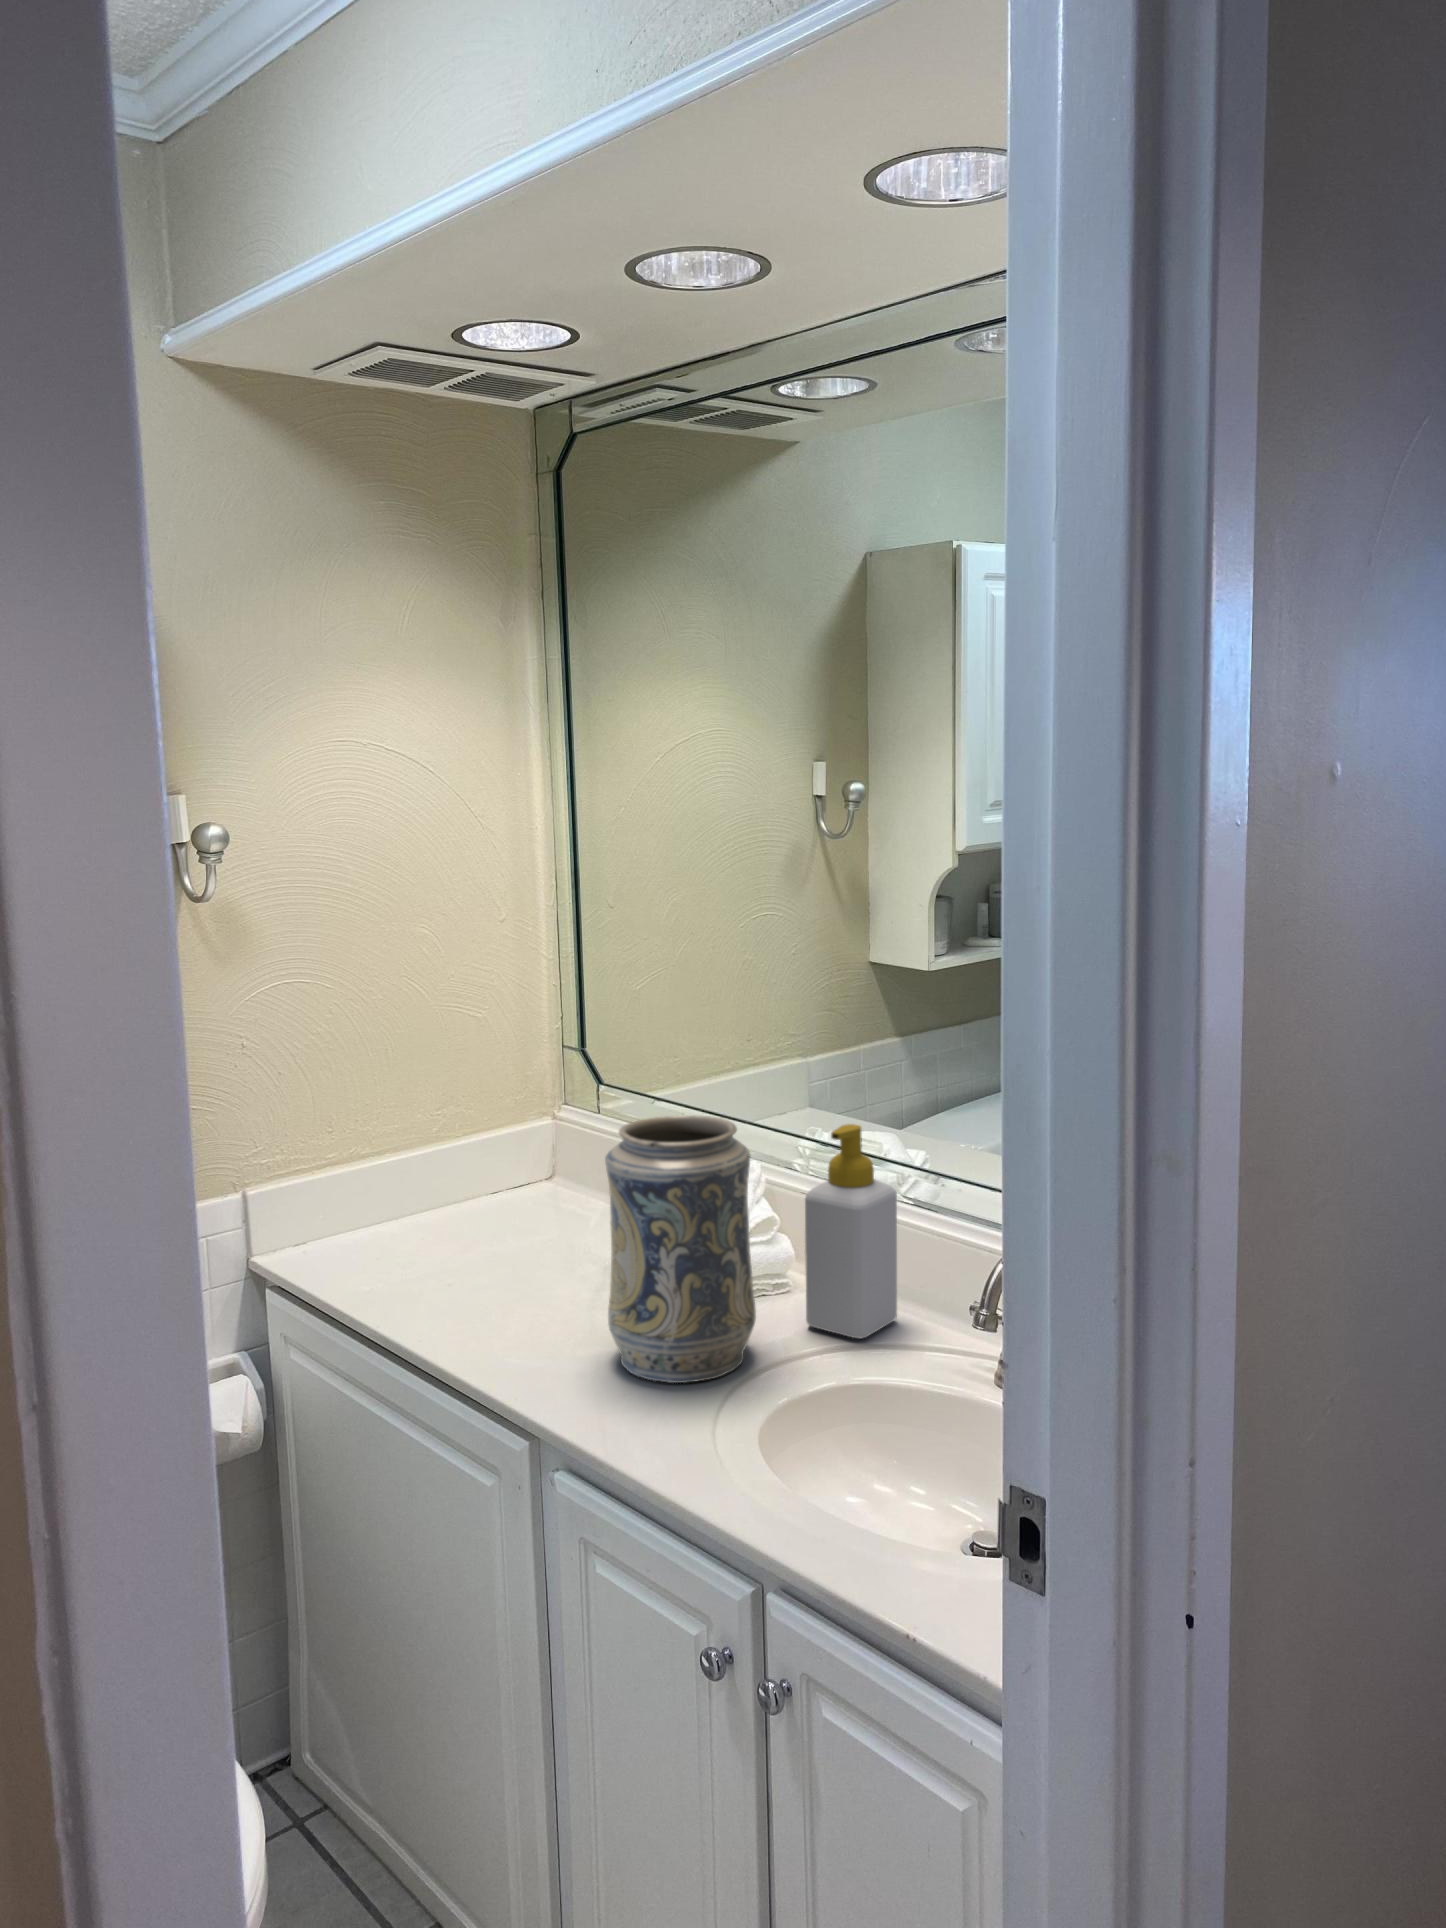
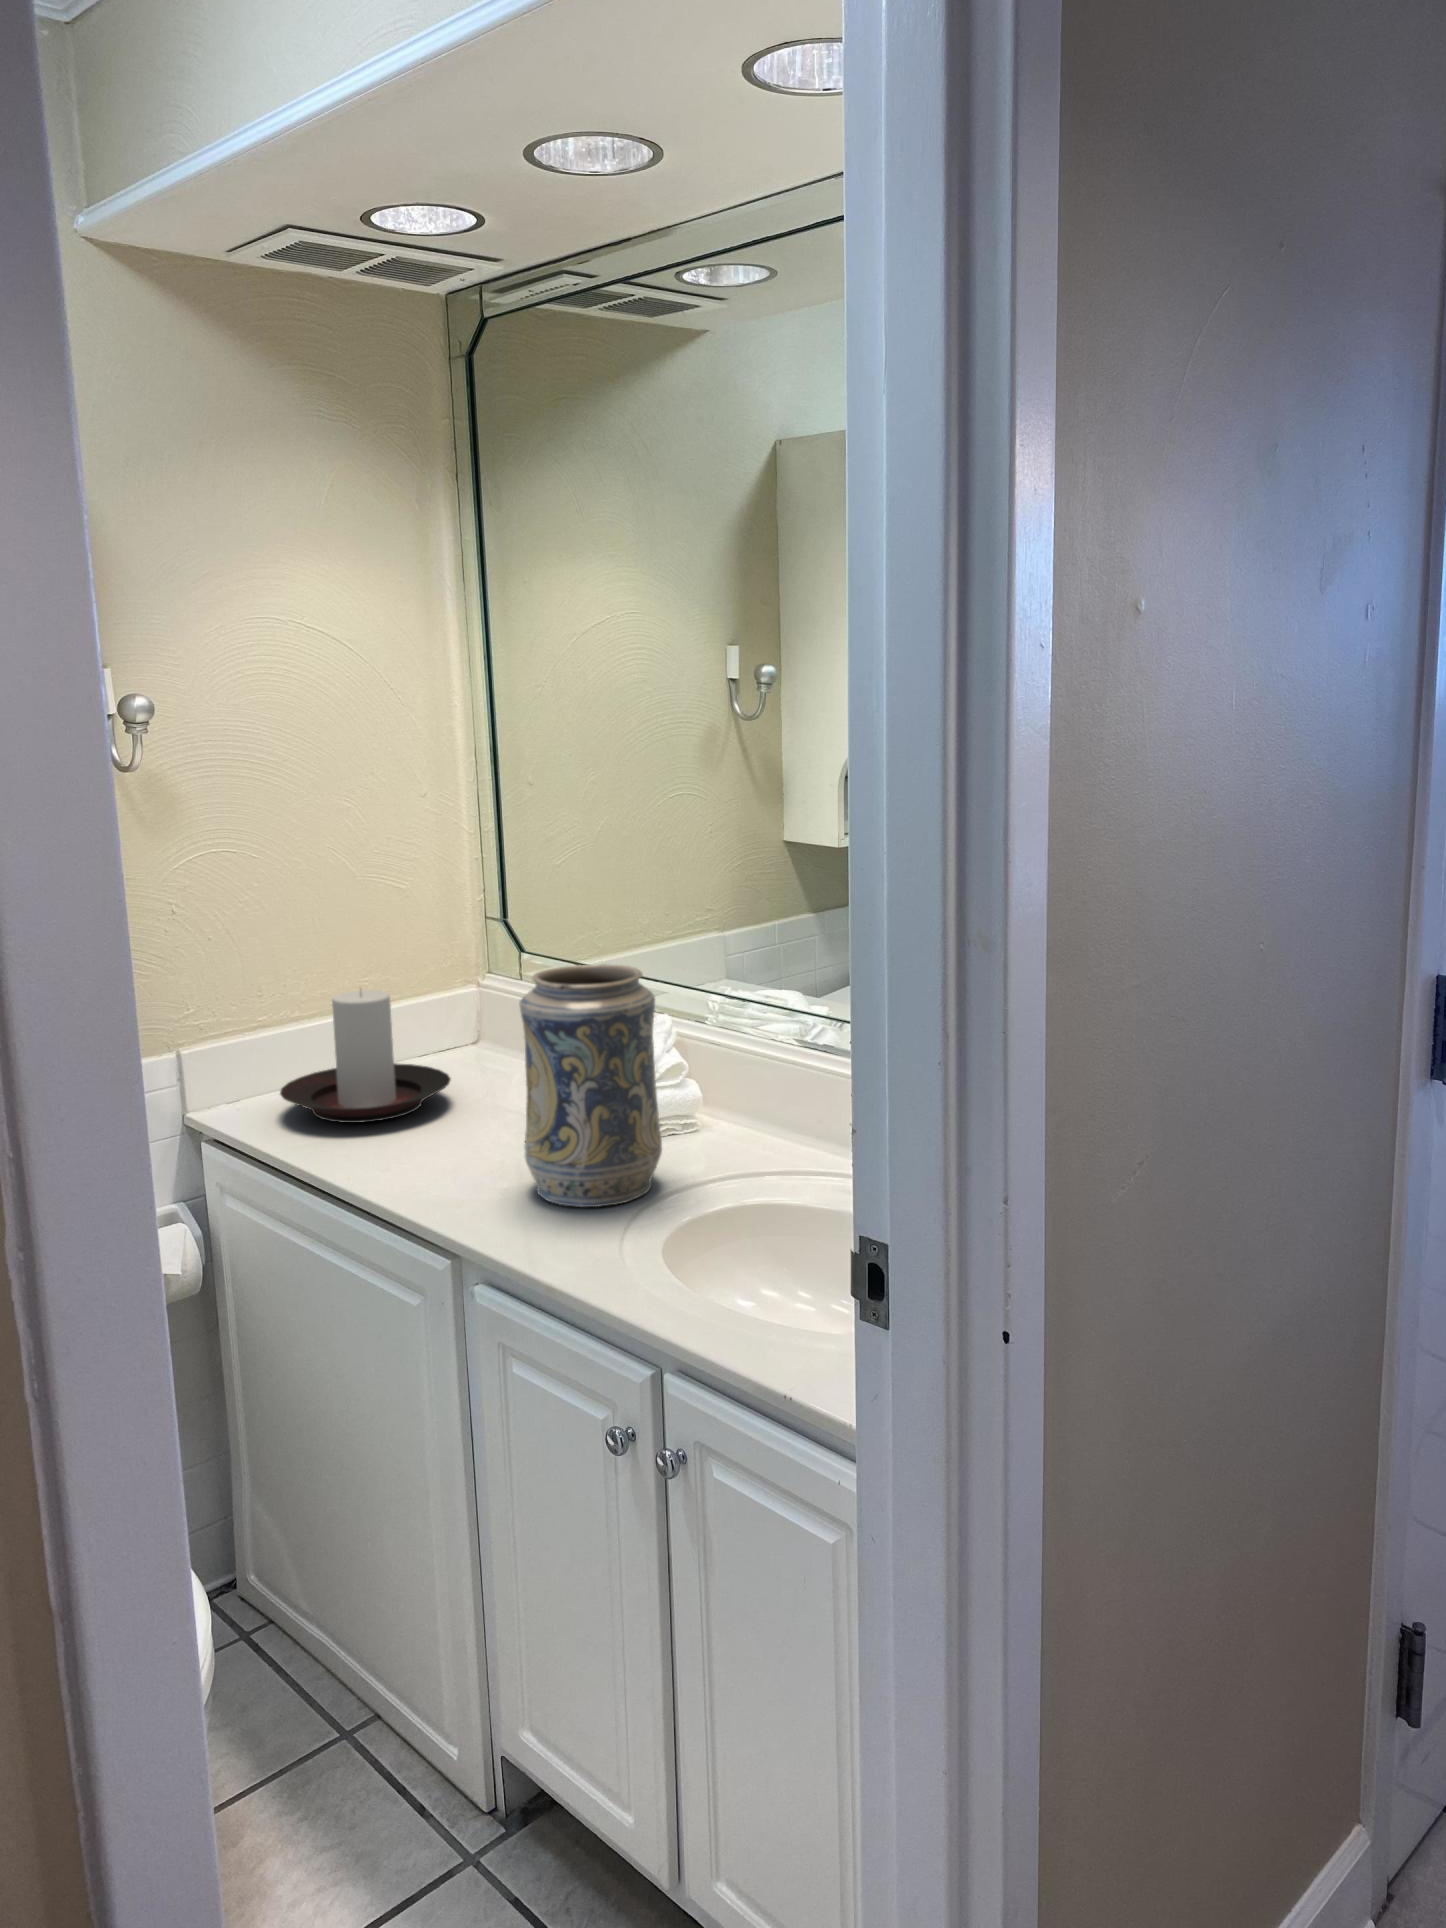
soap bottle: present [805,1124,897,1338] -> none [708,973,795,1169]
candle holder: none [347,1127,527,1273] -> present [280,990,451,1123]

